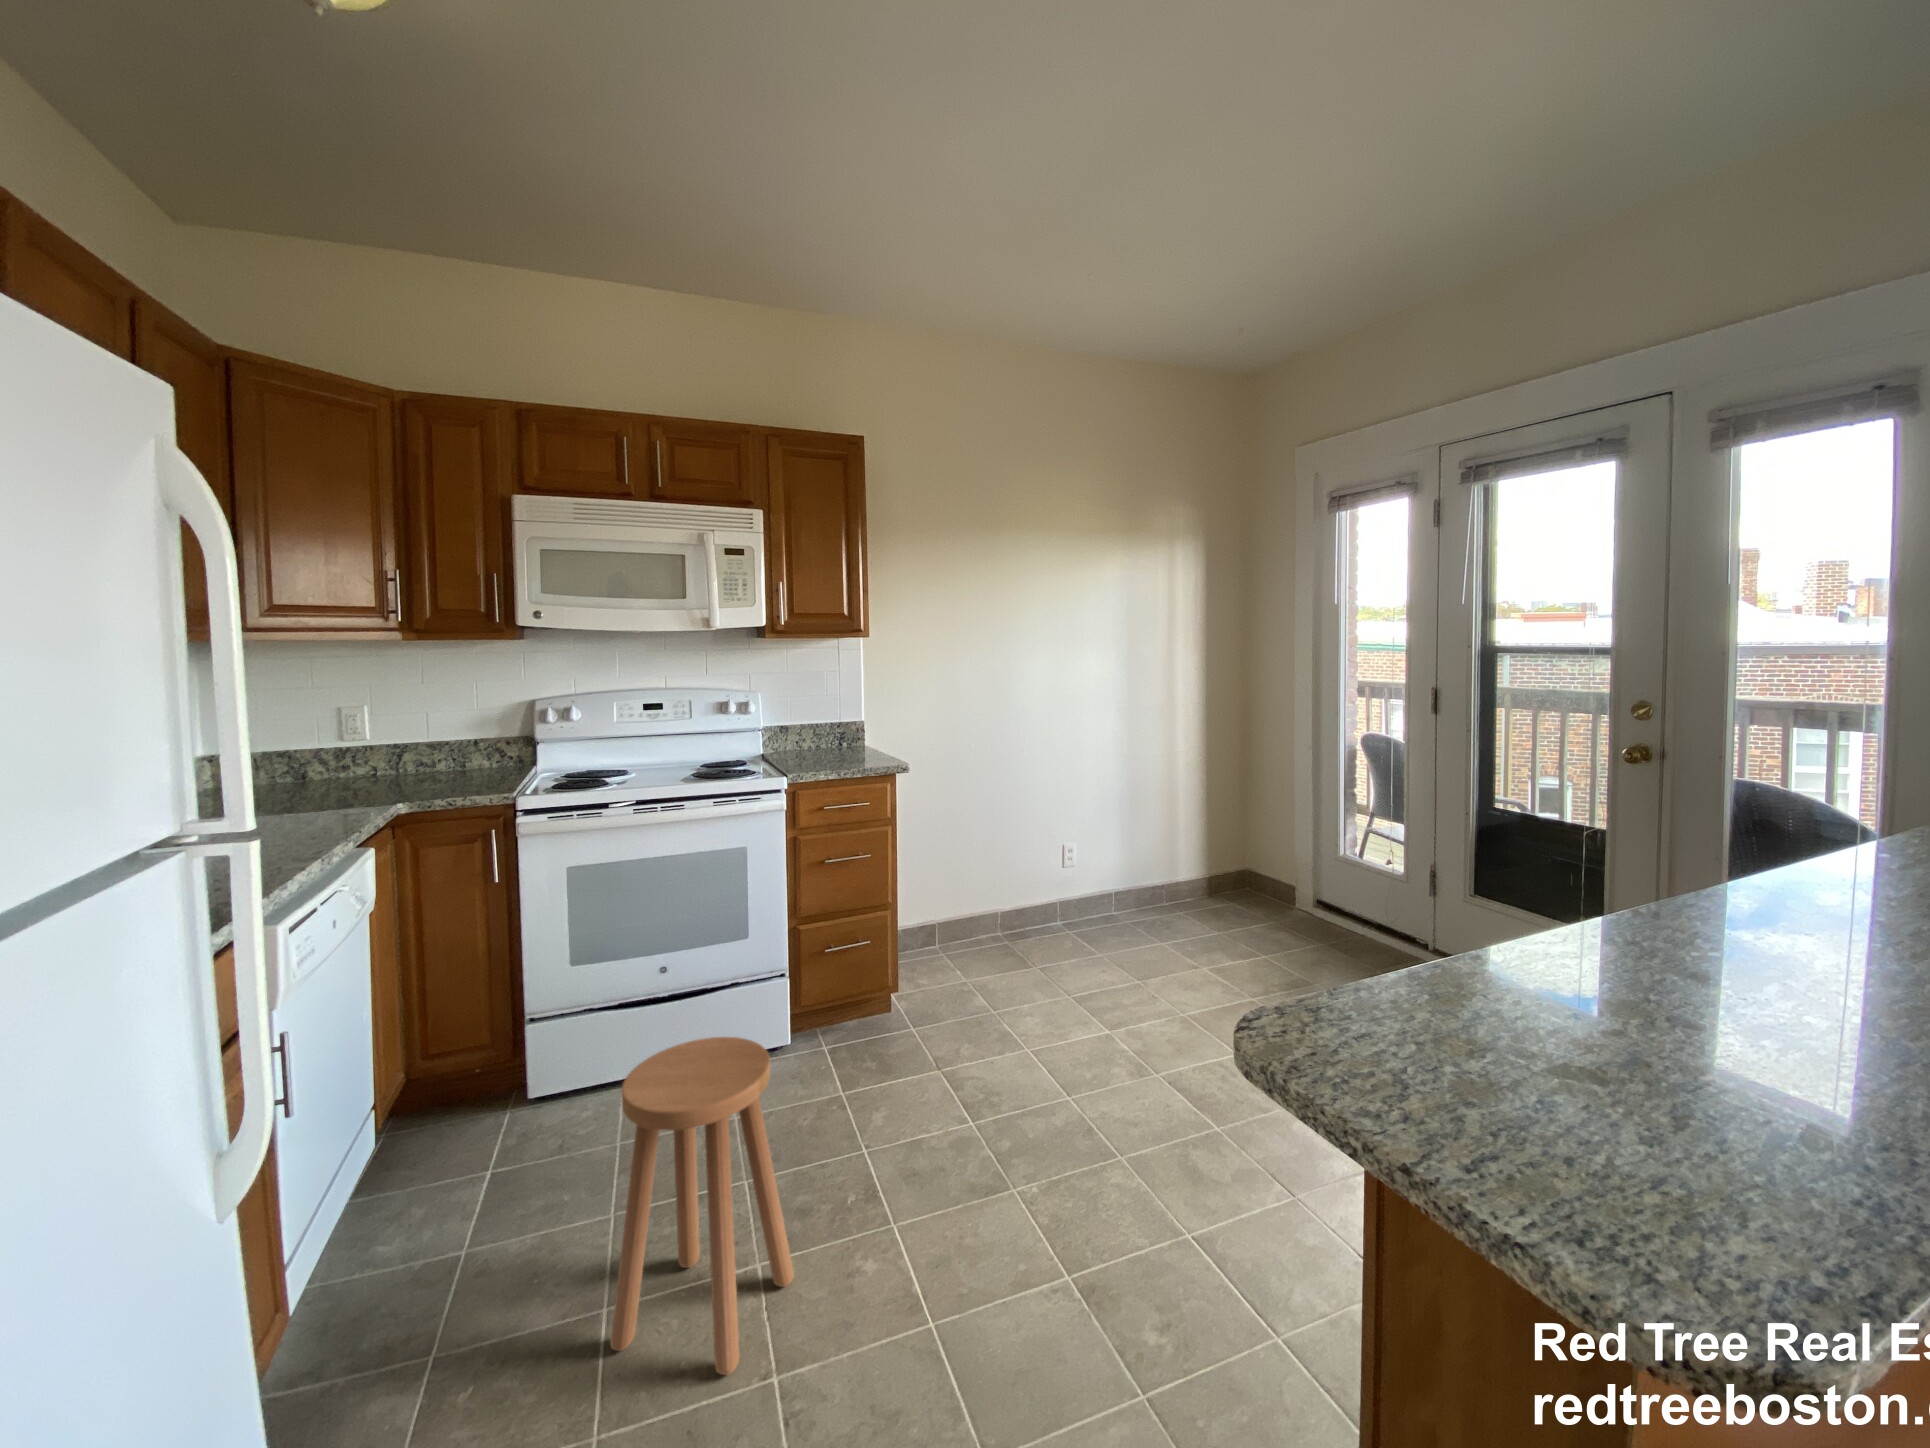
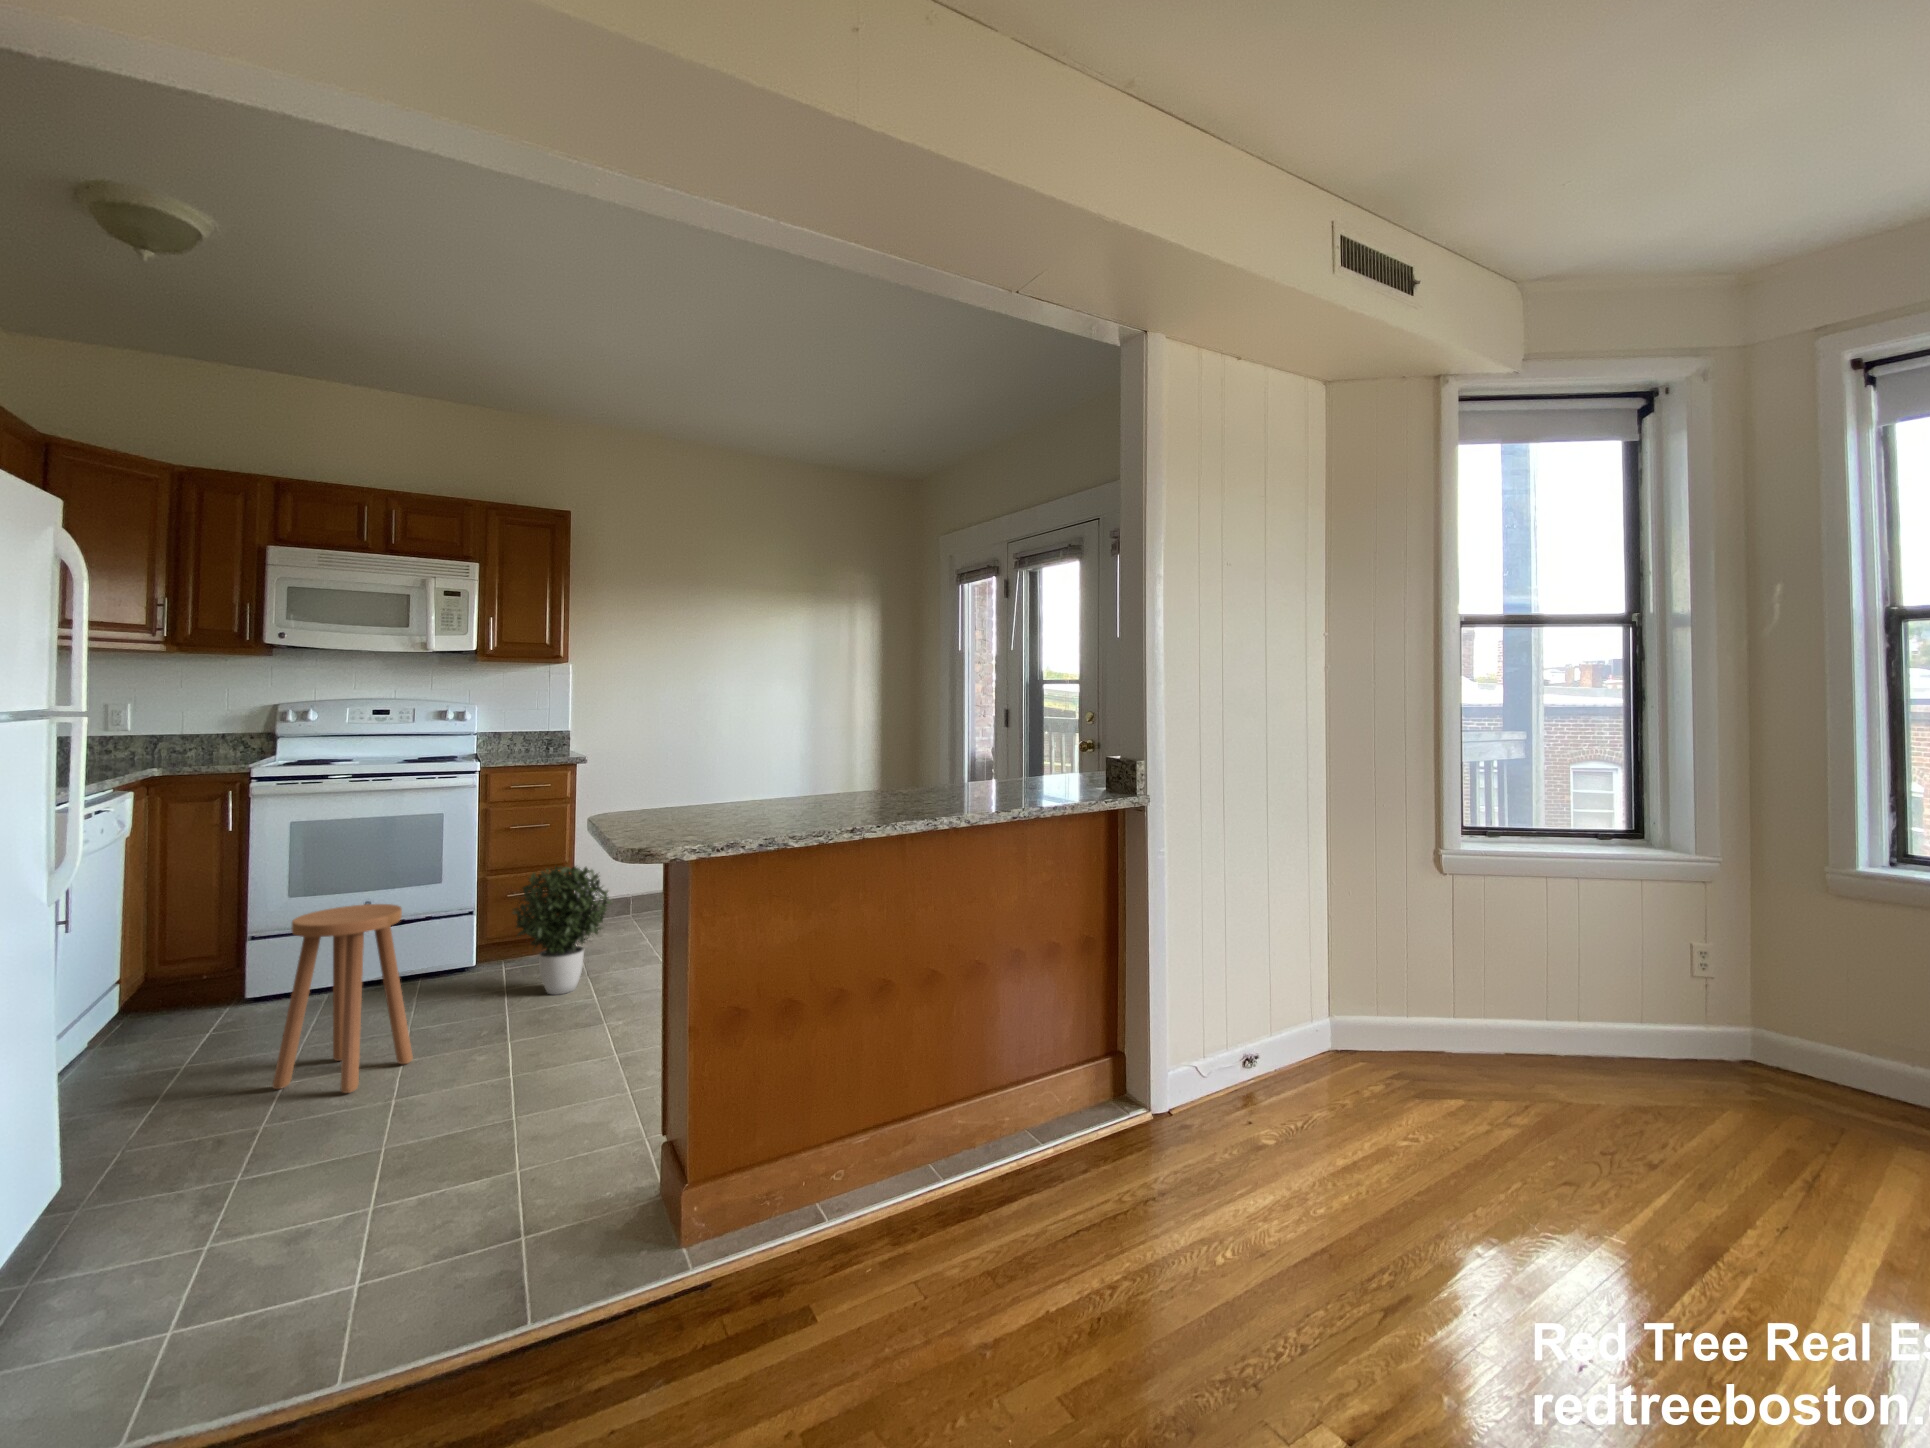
potted plant: none [866,927,983,1107] -> present [513,866,611,995]

